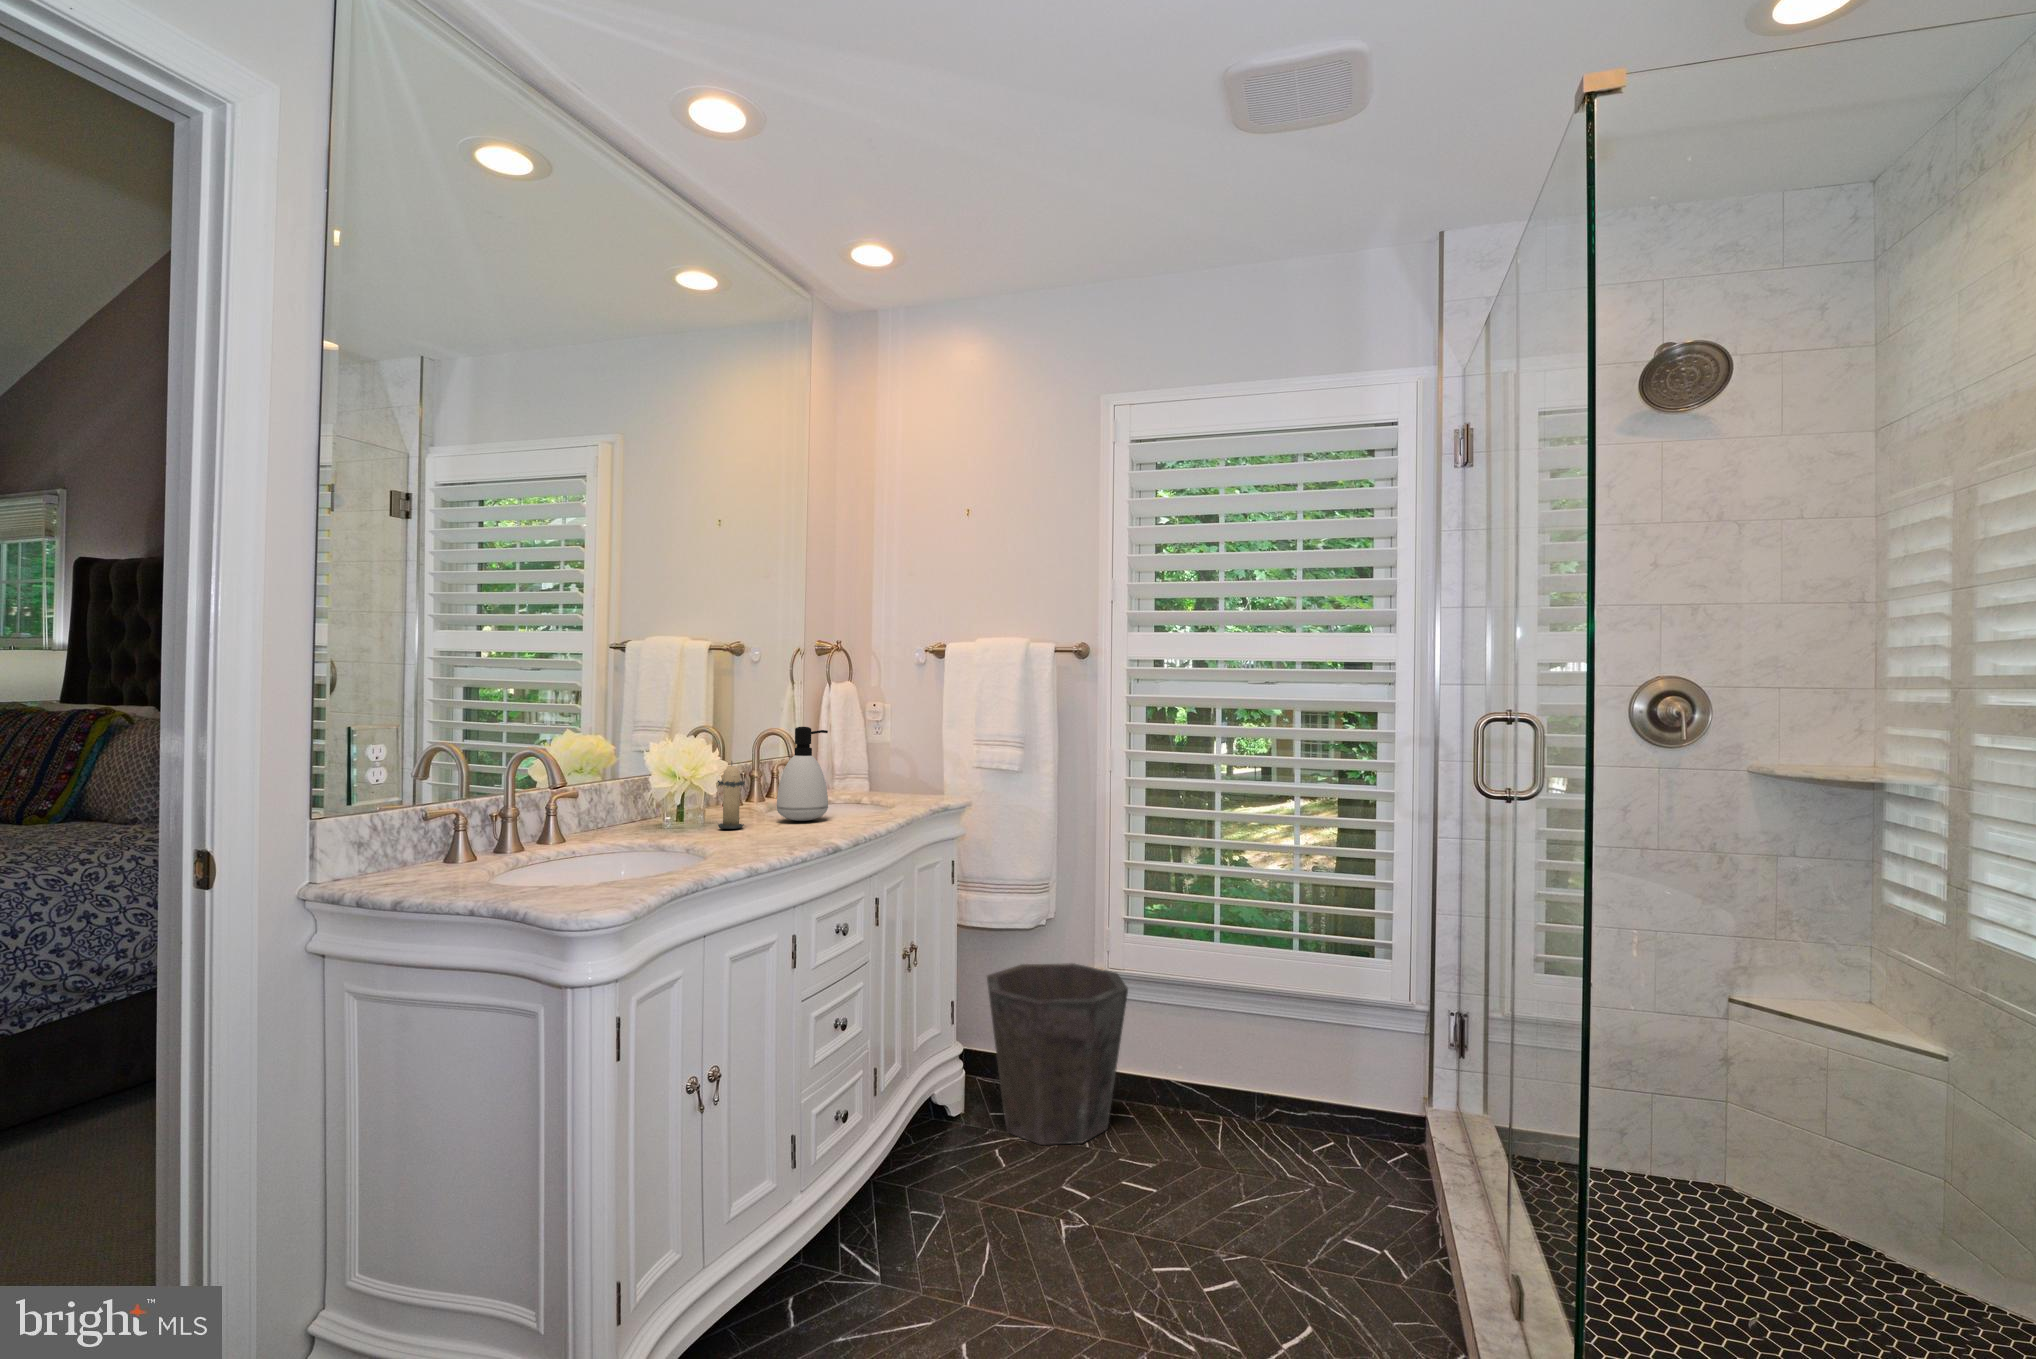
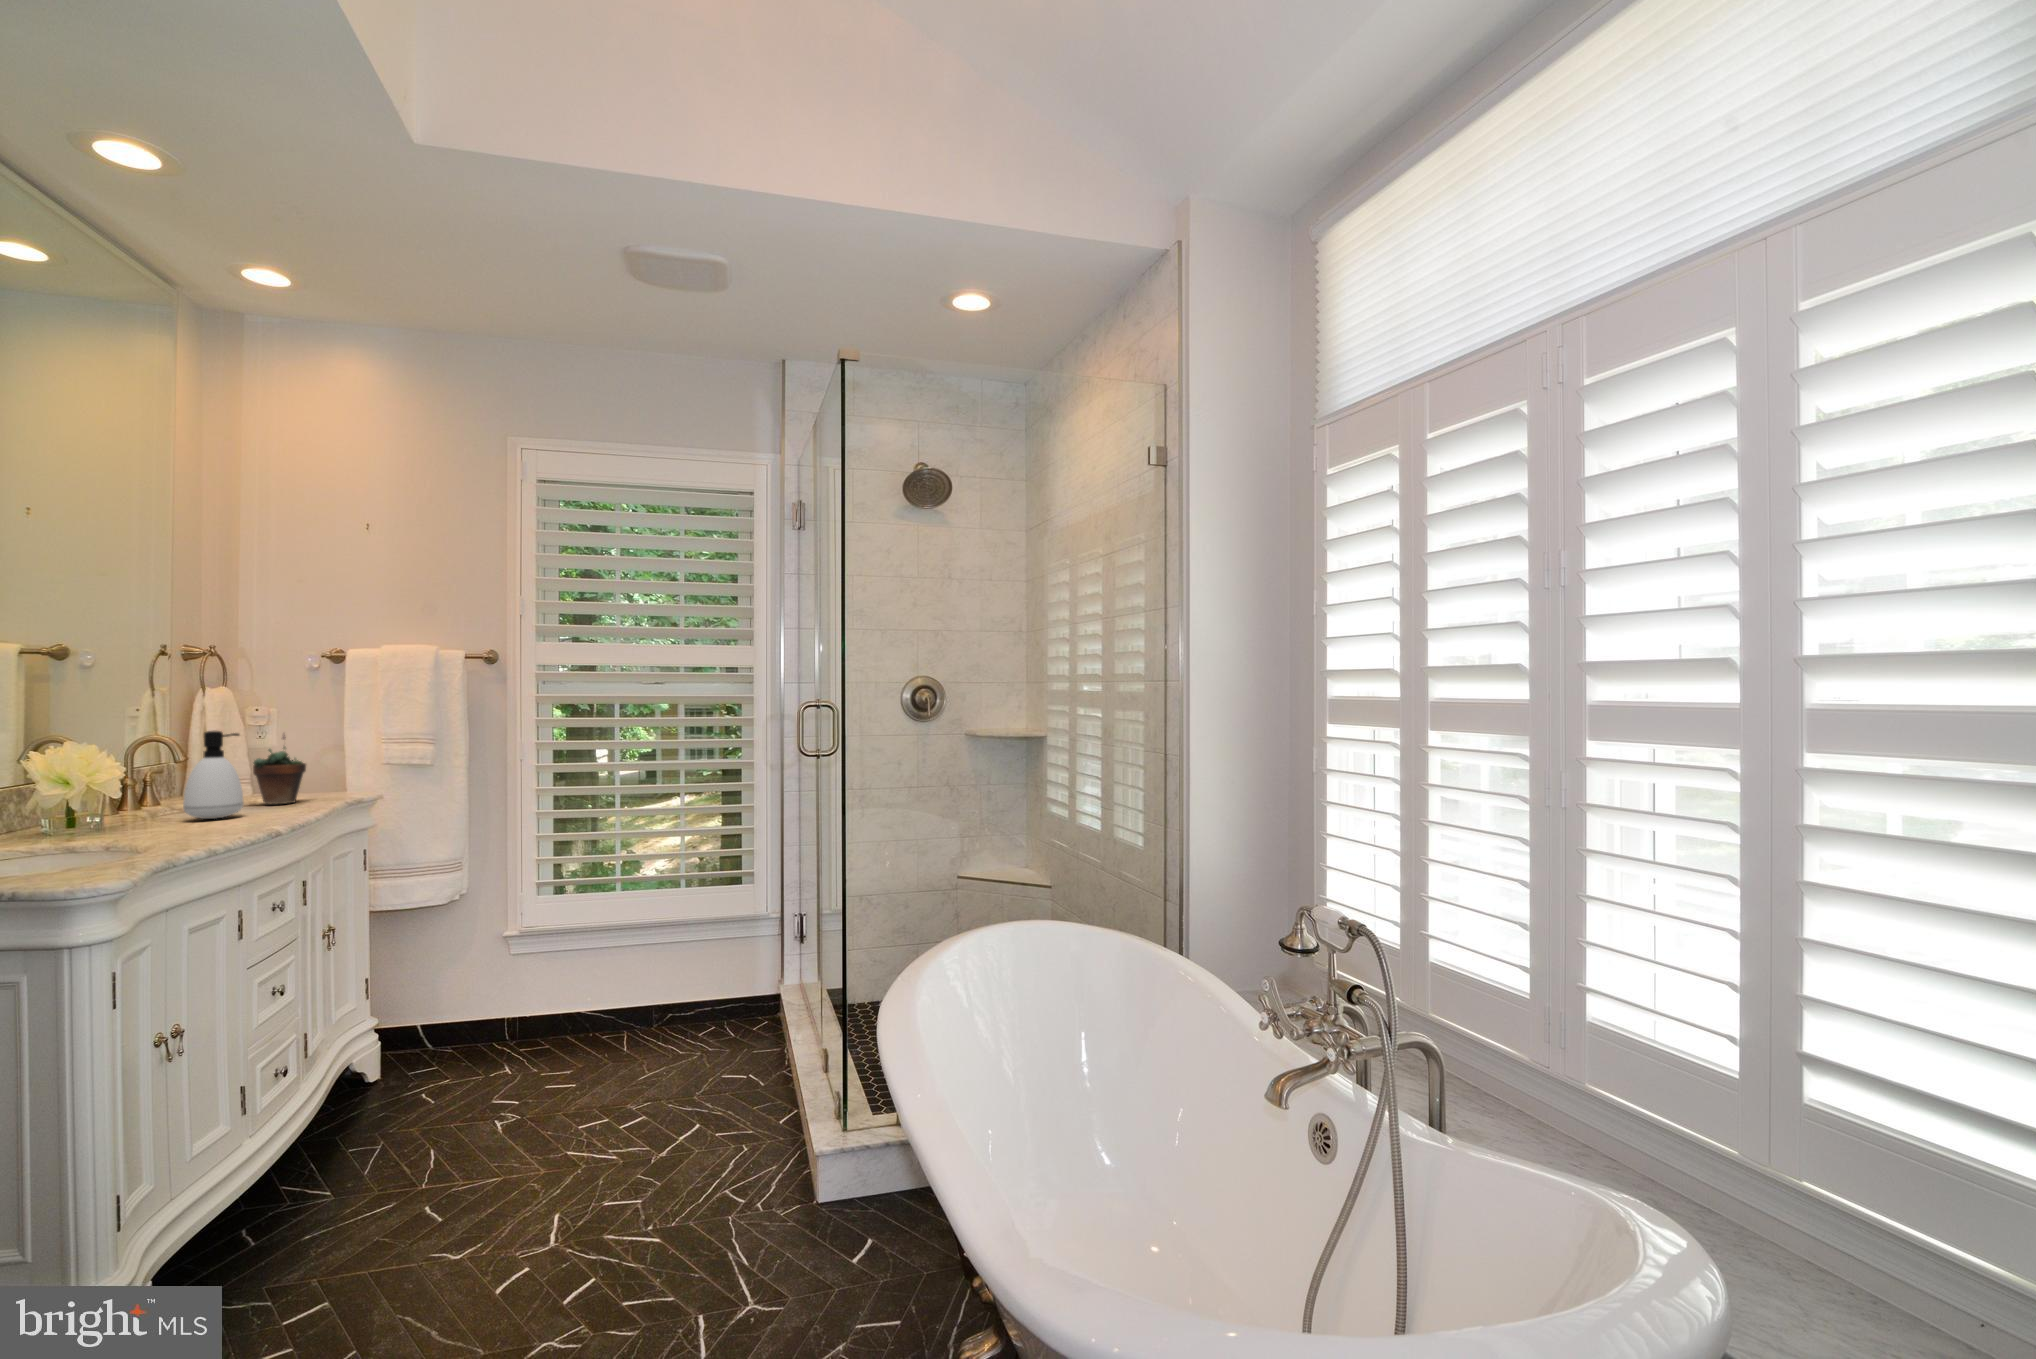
succulent plant: none [848,730,897,807] -> present [253,735,306,804]
candle: present [717,761,745,829] -> none [115,766,157,832]
waste bin: present [987,963,1128,1145] -> none [402,929,543,1080]

